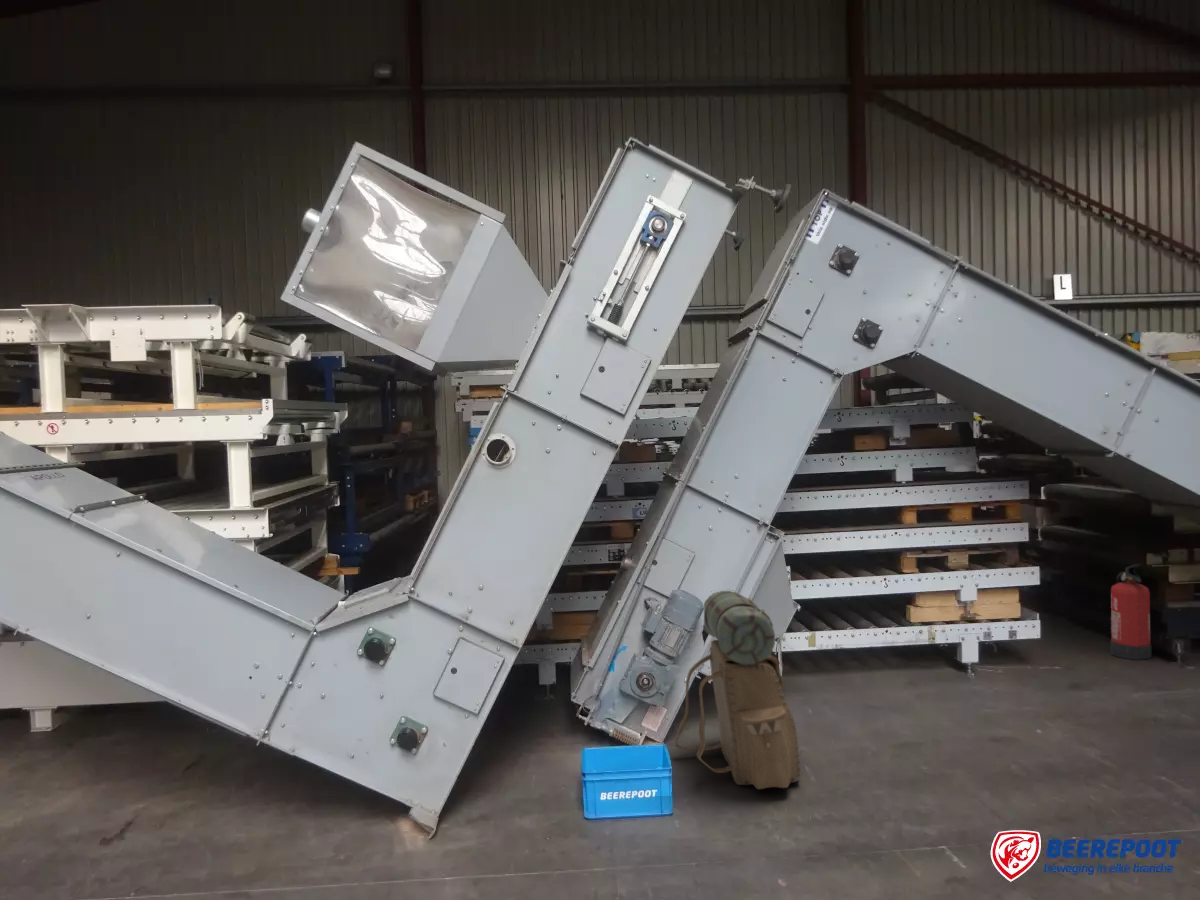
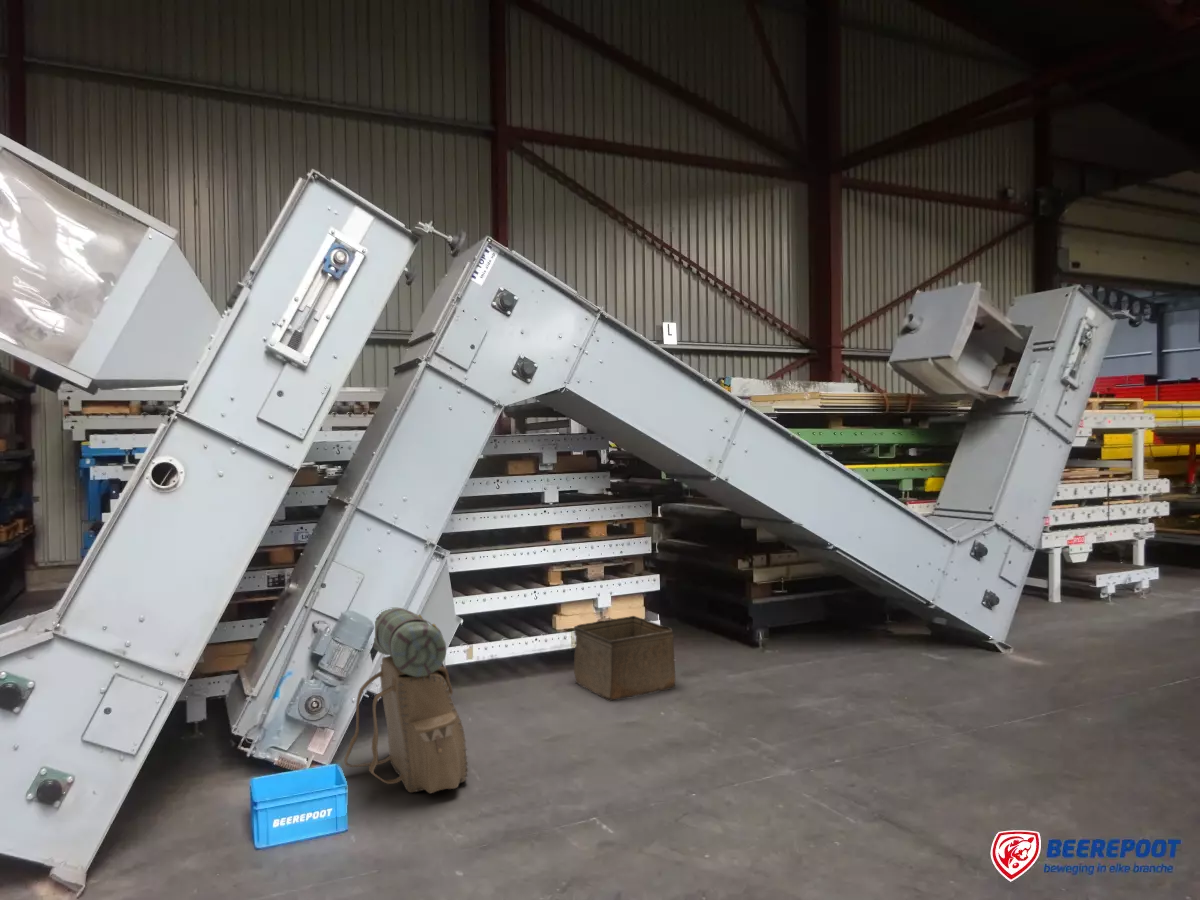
fire extinguisher: present [1110,564,1152,660] -> none [710,568,739,646]
storage bin: none [931,615,1060,711] -> present [574,616,675,700]

